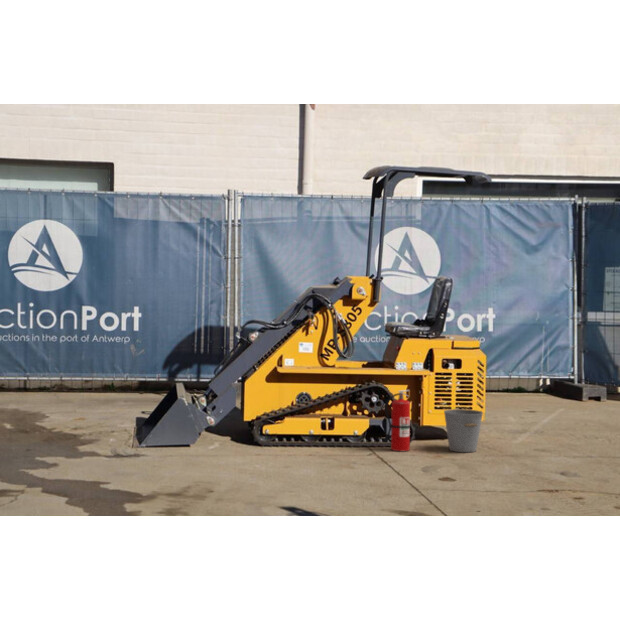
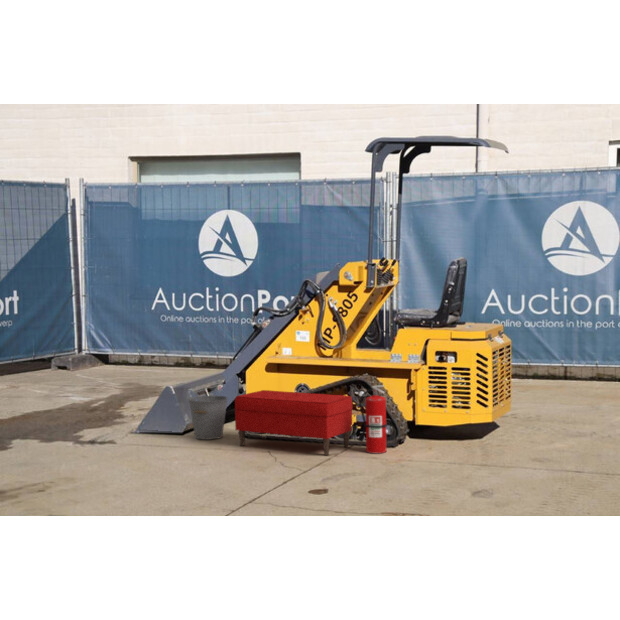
bench: none [271,401,378,456] -> present [235,390,352,455]
bucket: present [444,409,483,452] -> present [189,396,227,440]

